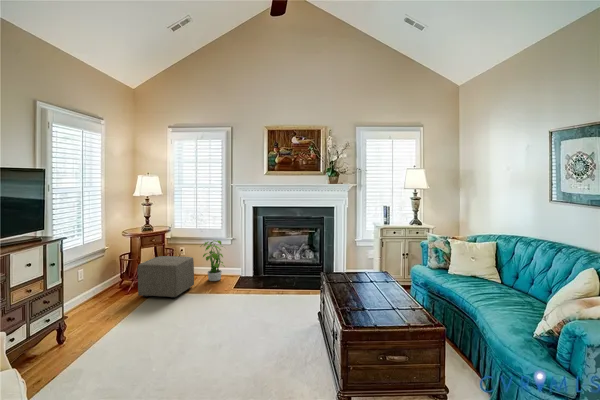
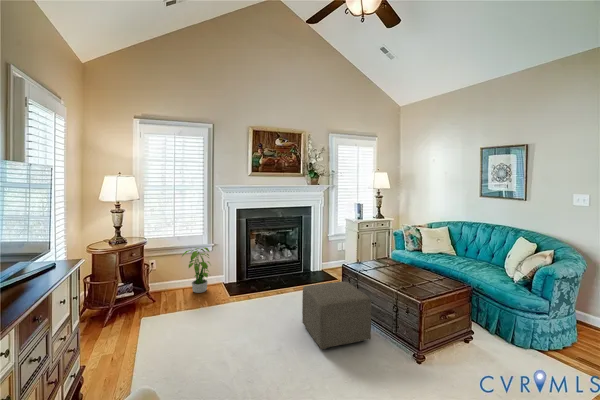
ottoman: present [137,256,194,298] -> present [302,282,371,349]

